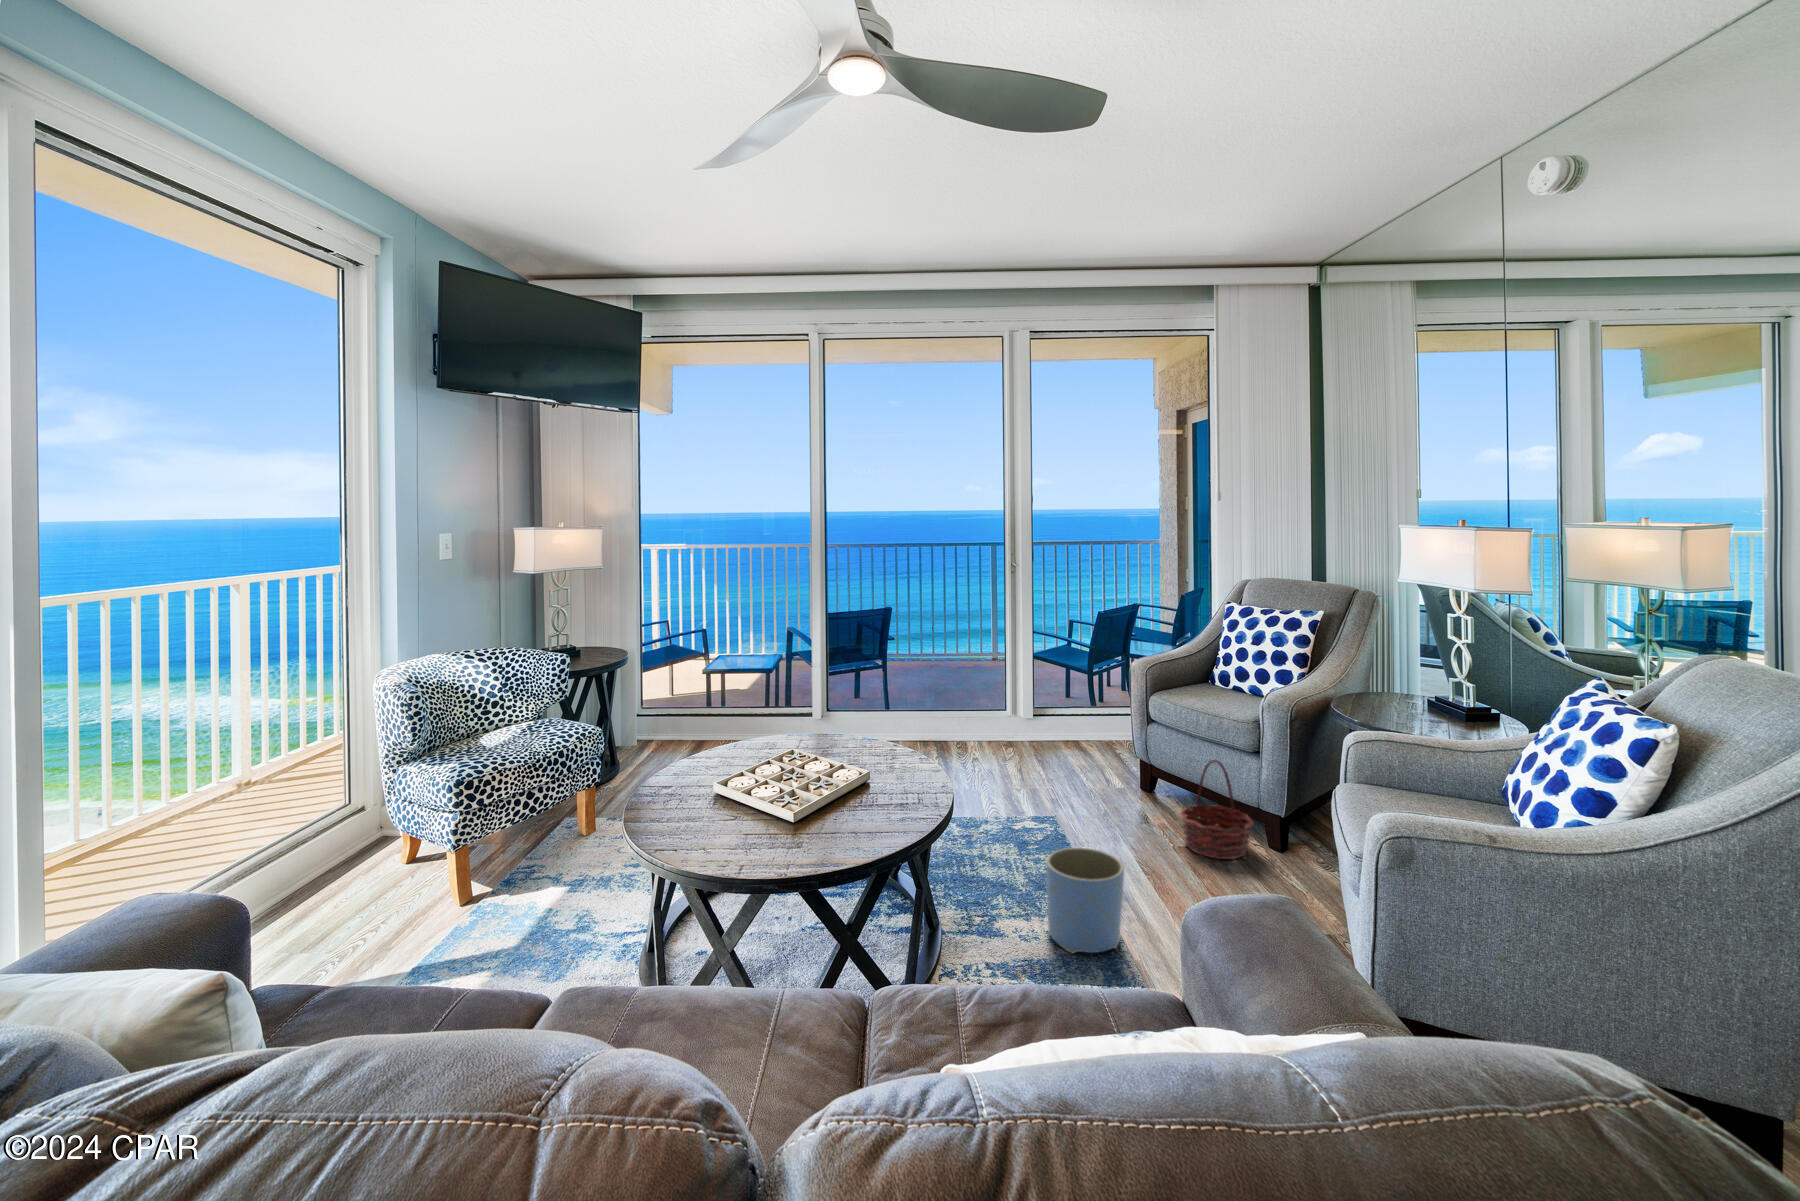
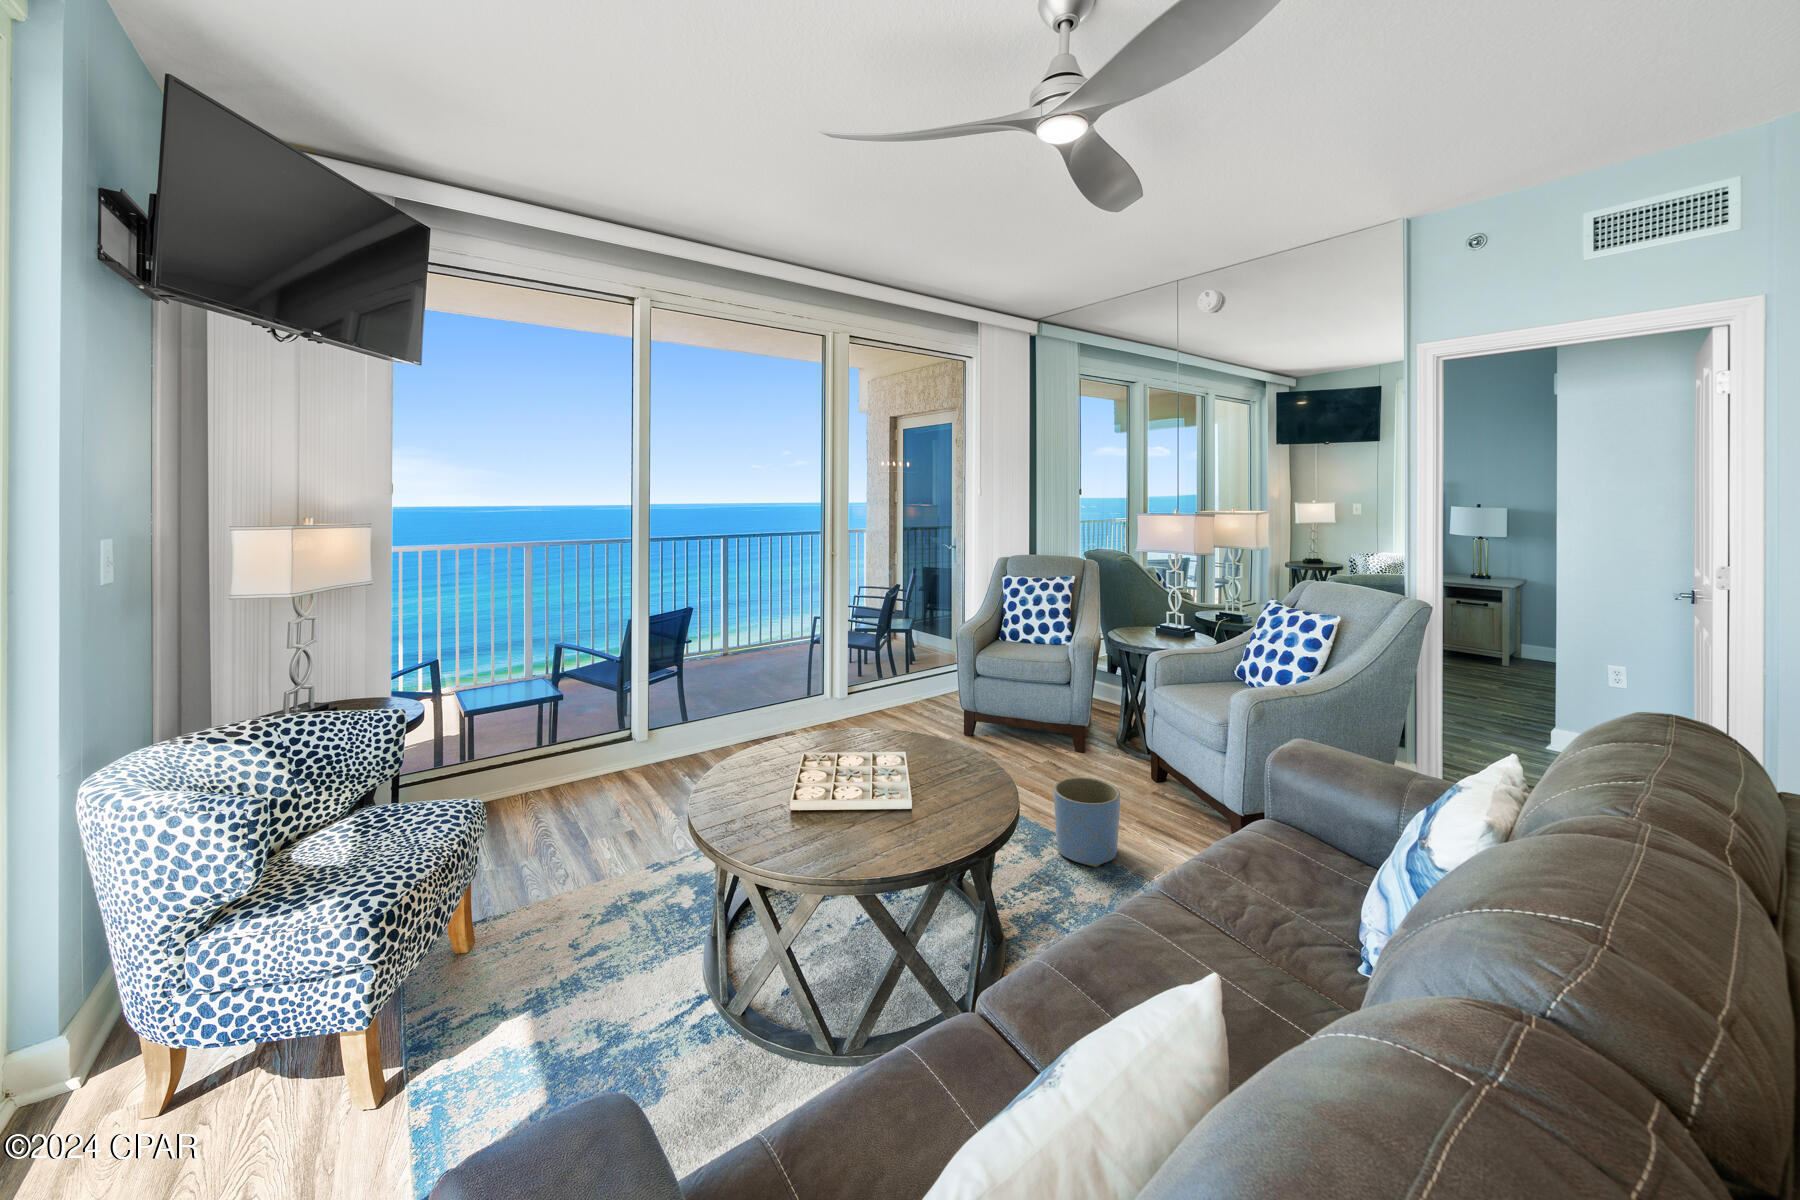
basket: present [1181,760,1254,859] -> none [1039,692,1092,766]

